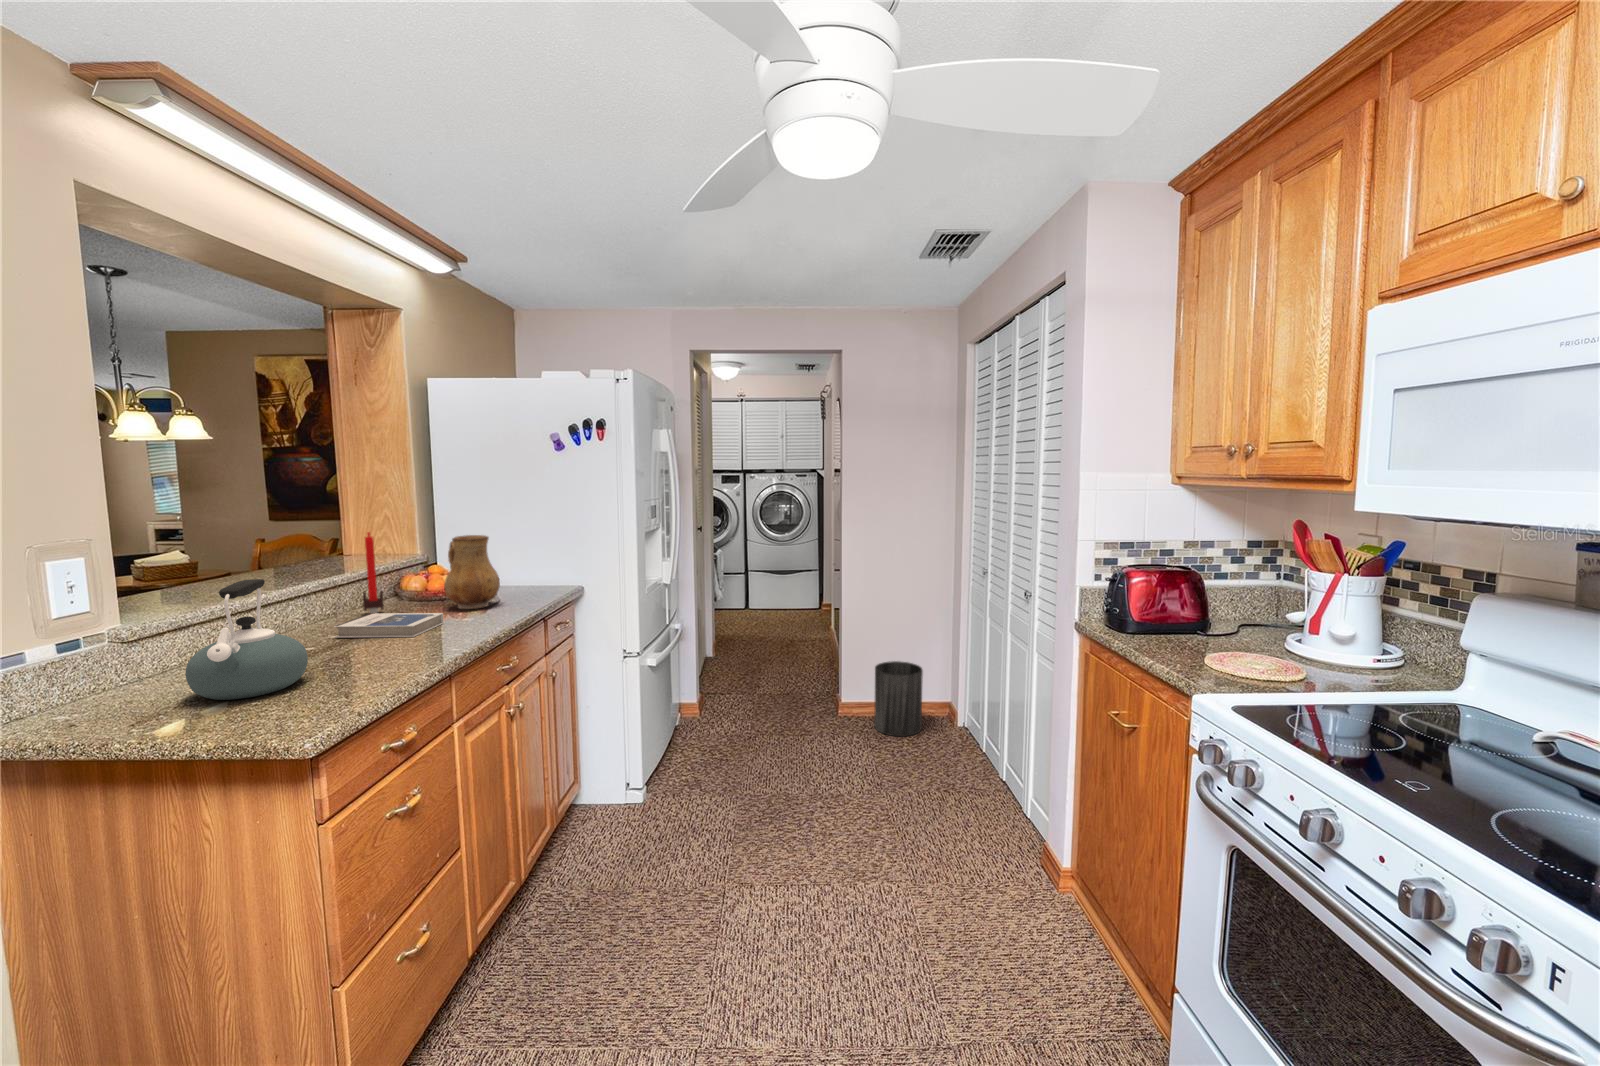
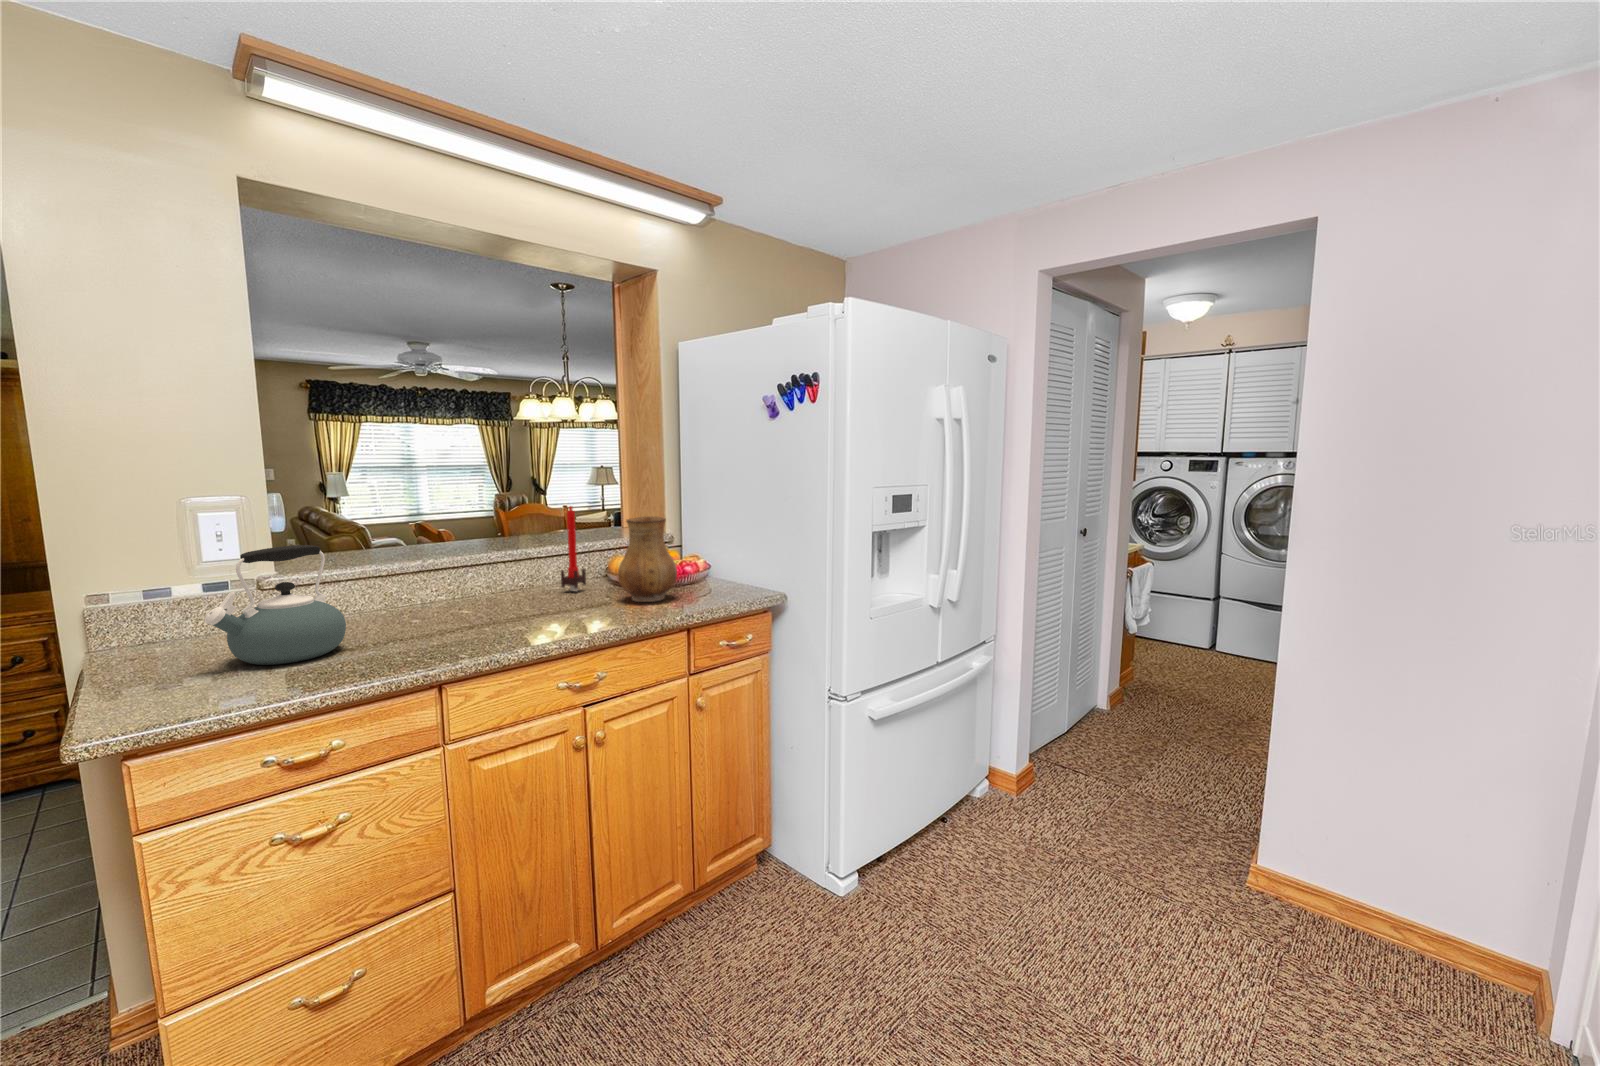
hardback book: present [334,613,444,638] -> none [479,591,575,626]
trash can: present [874,661,923,736] -> none [1314,824,1454,1004]

